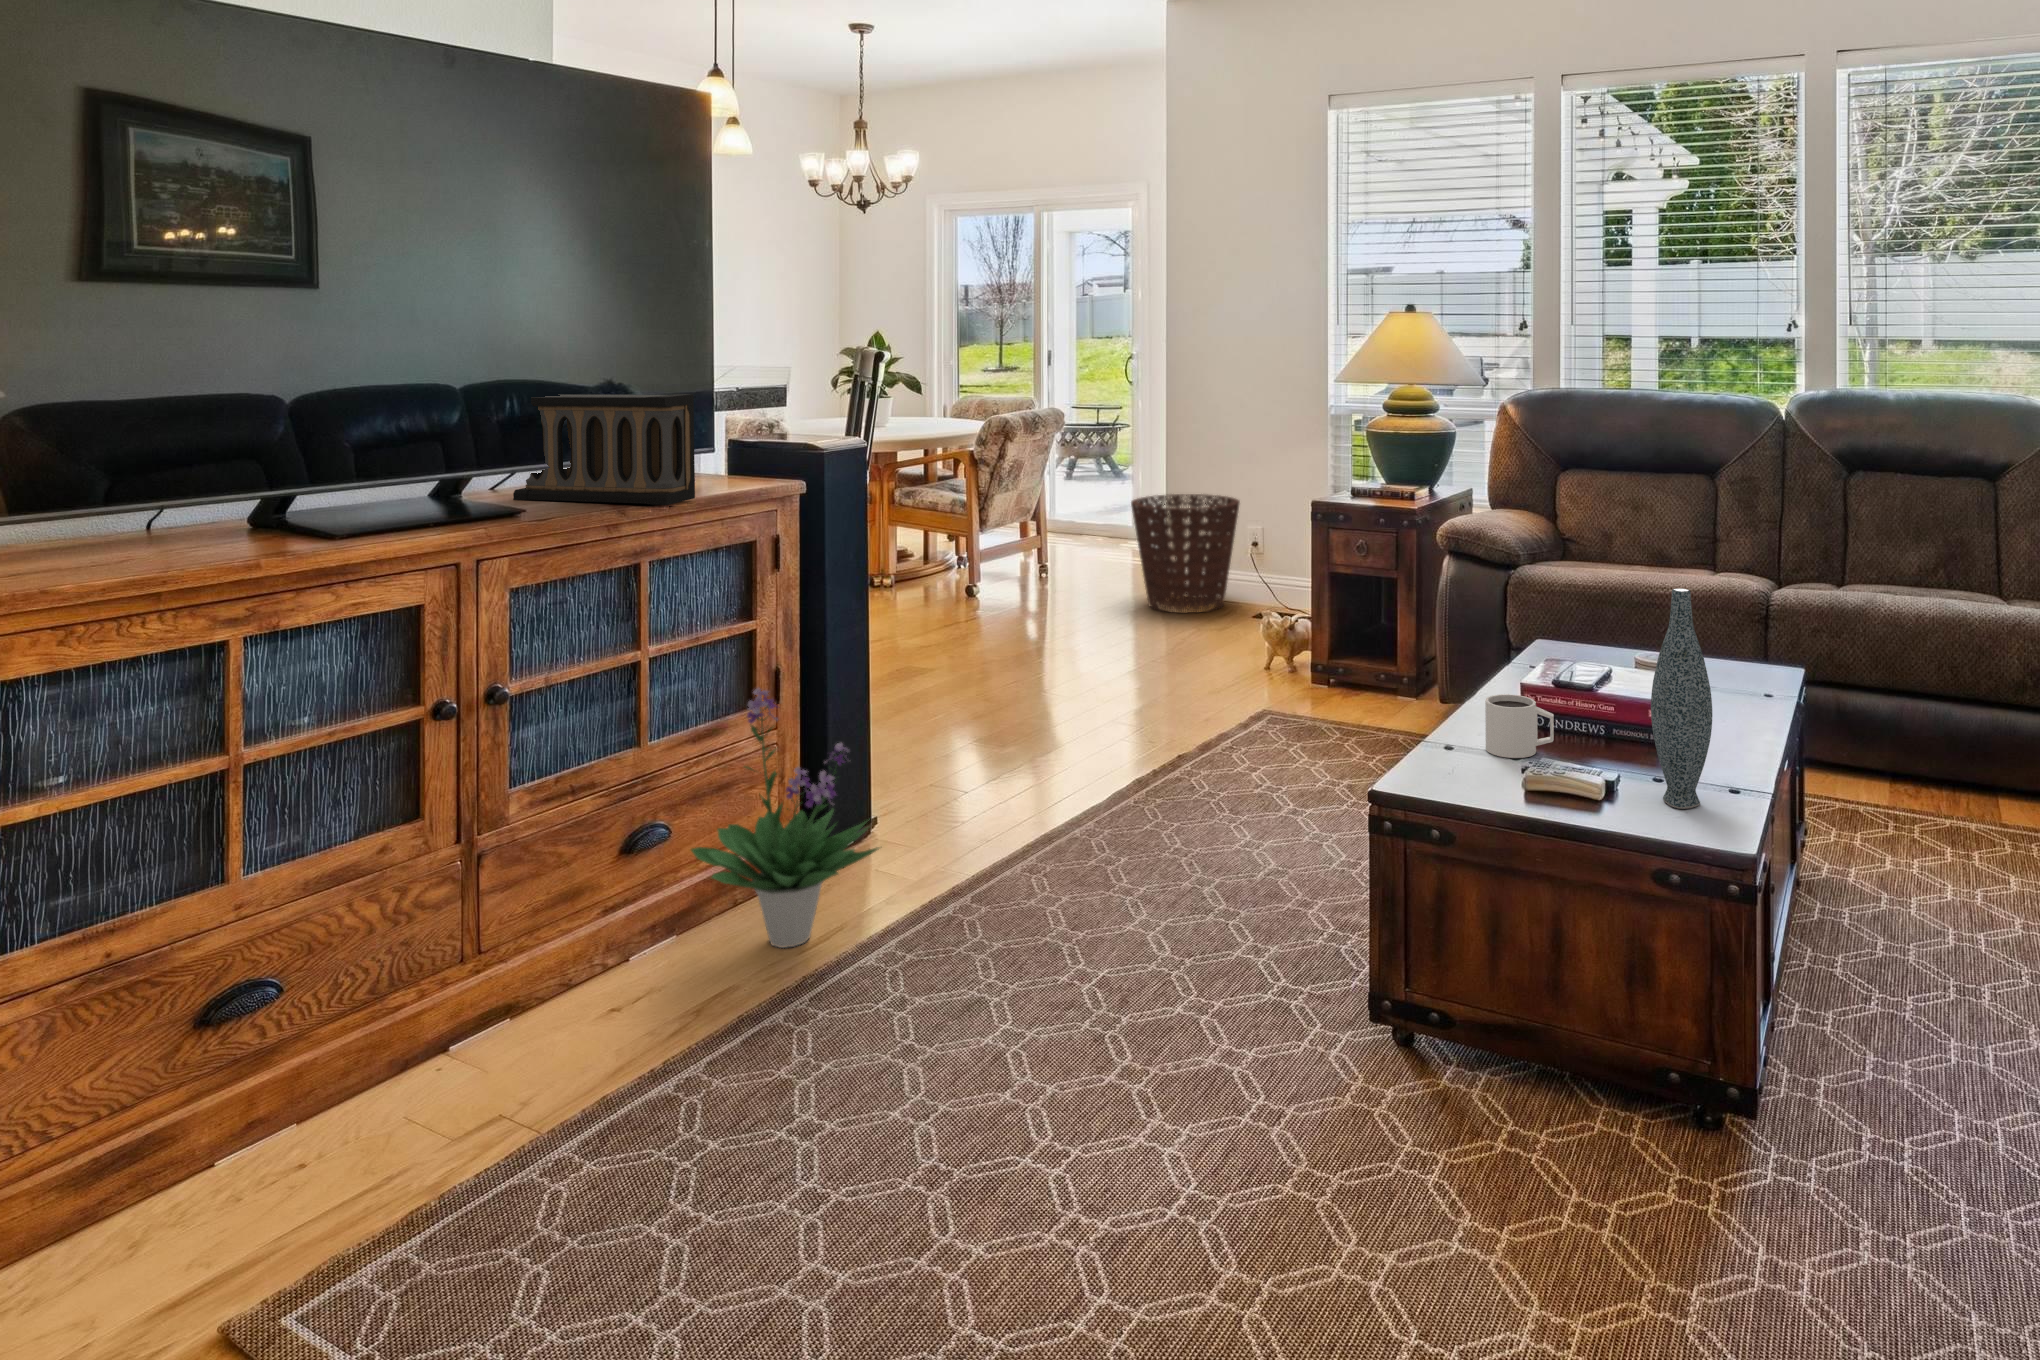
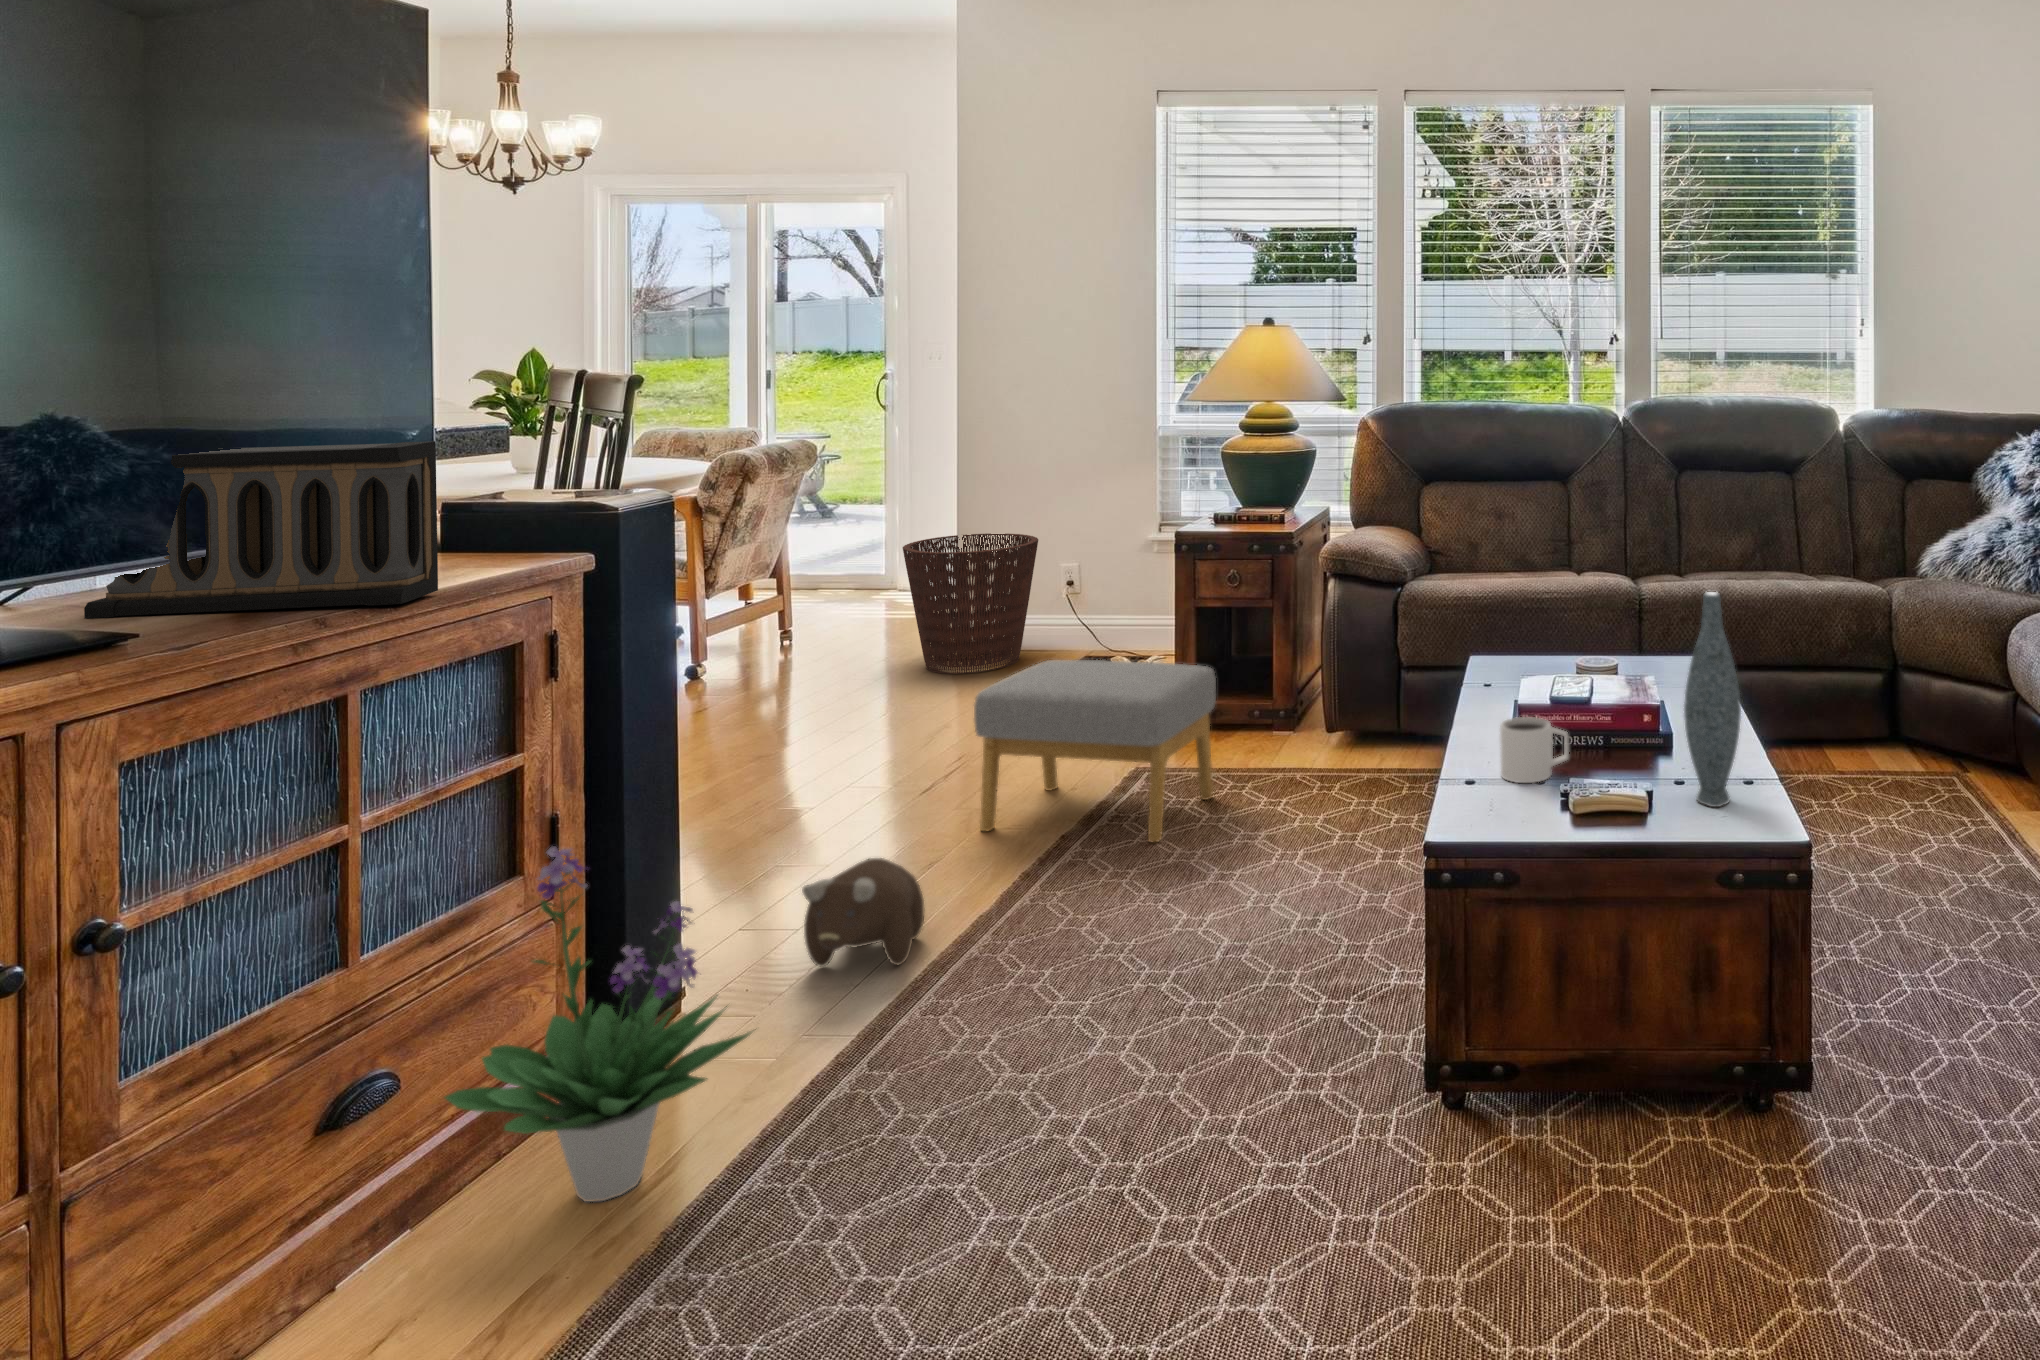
footstool: none [1127,604,1330,772] -> present [974,660,1216,842]
plush toy: none [956,742,1055,831] -> present [802,858,925,967]

